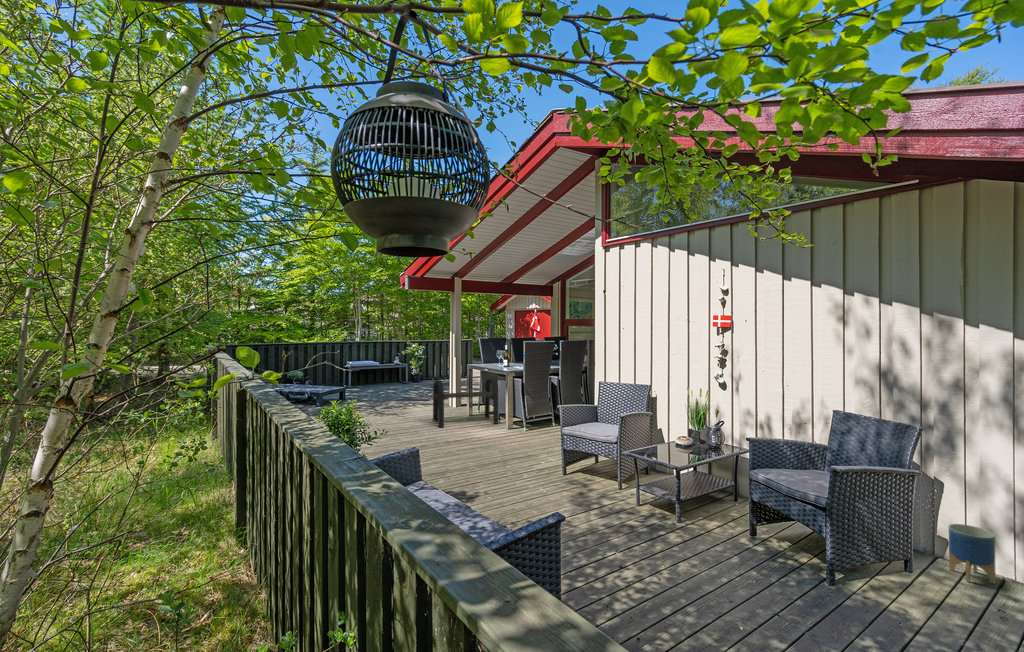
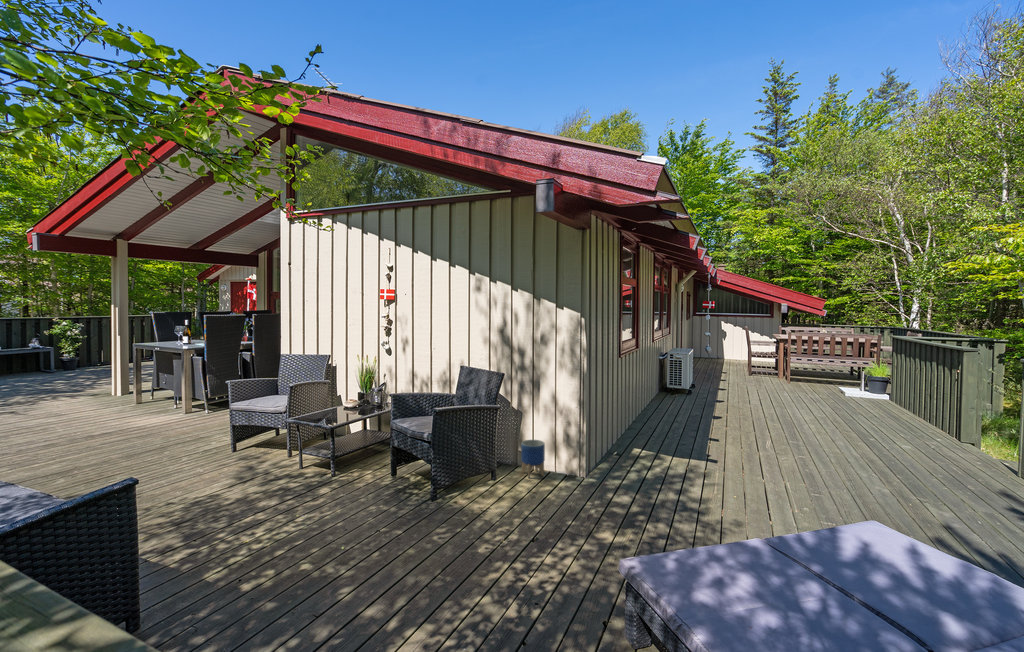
bench: present [433,378,499,427] -> none [76,358,175,420]

